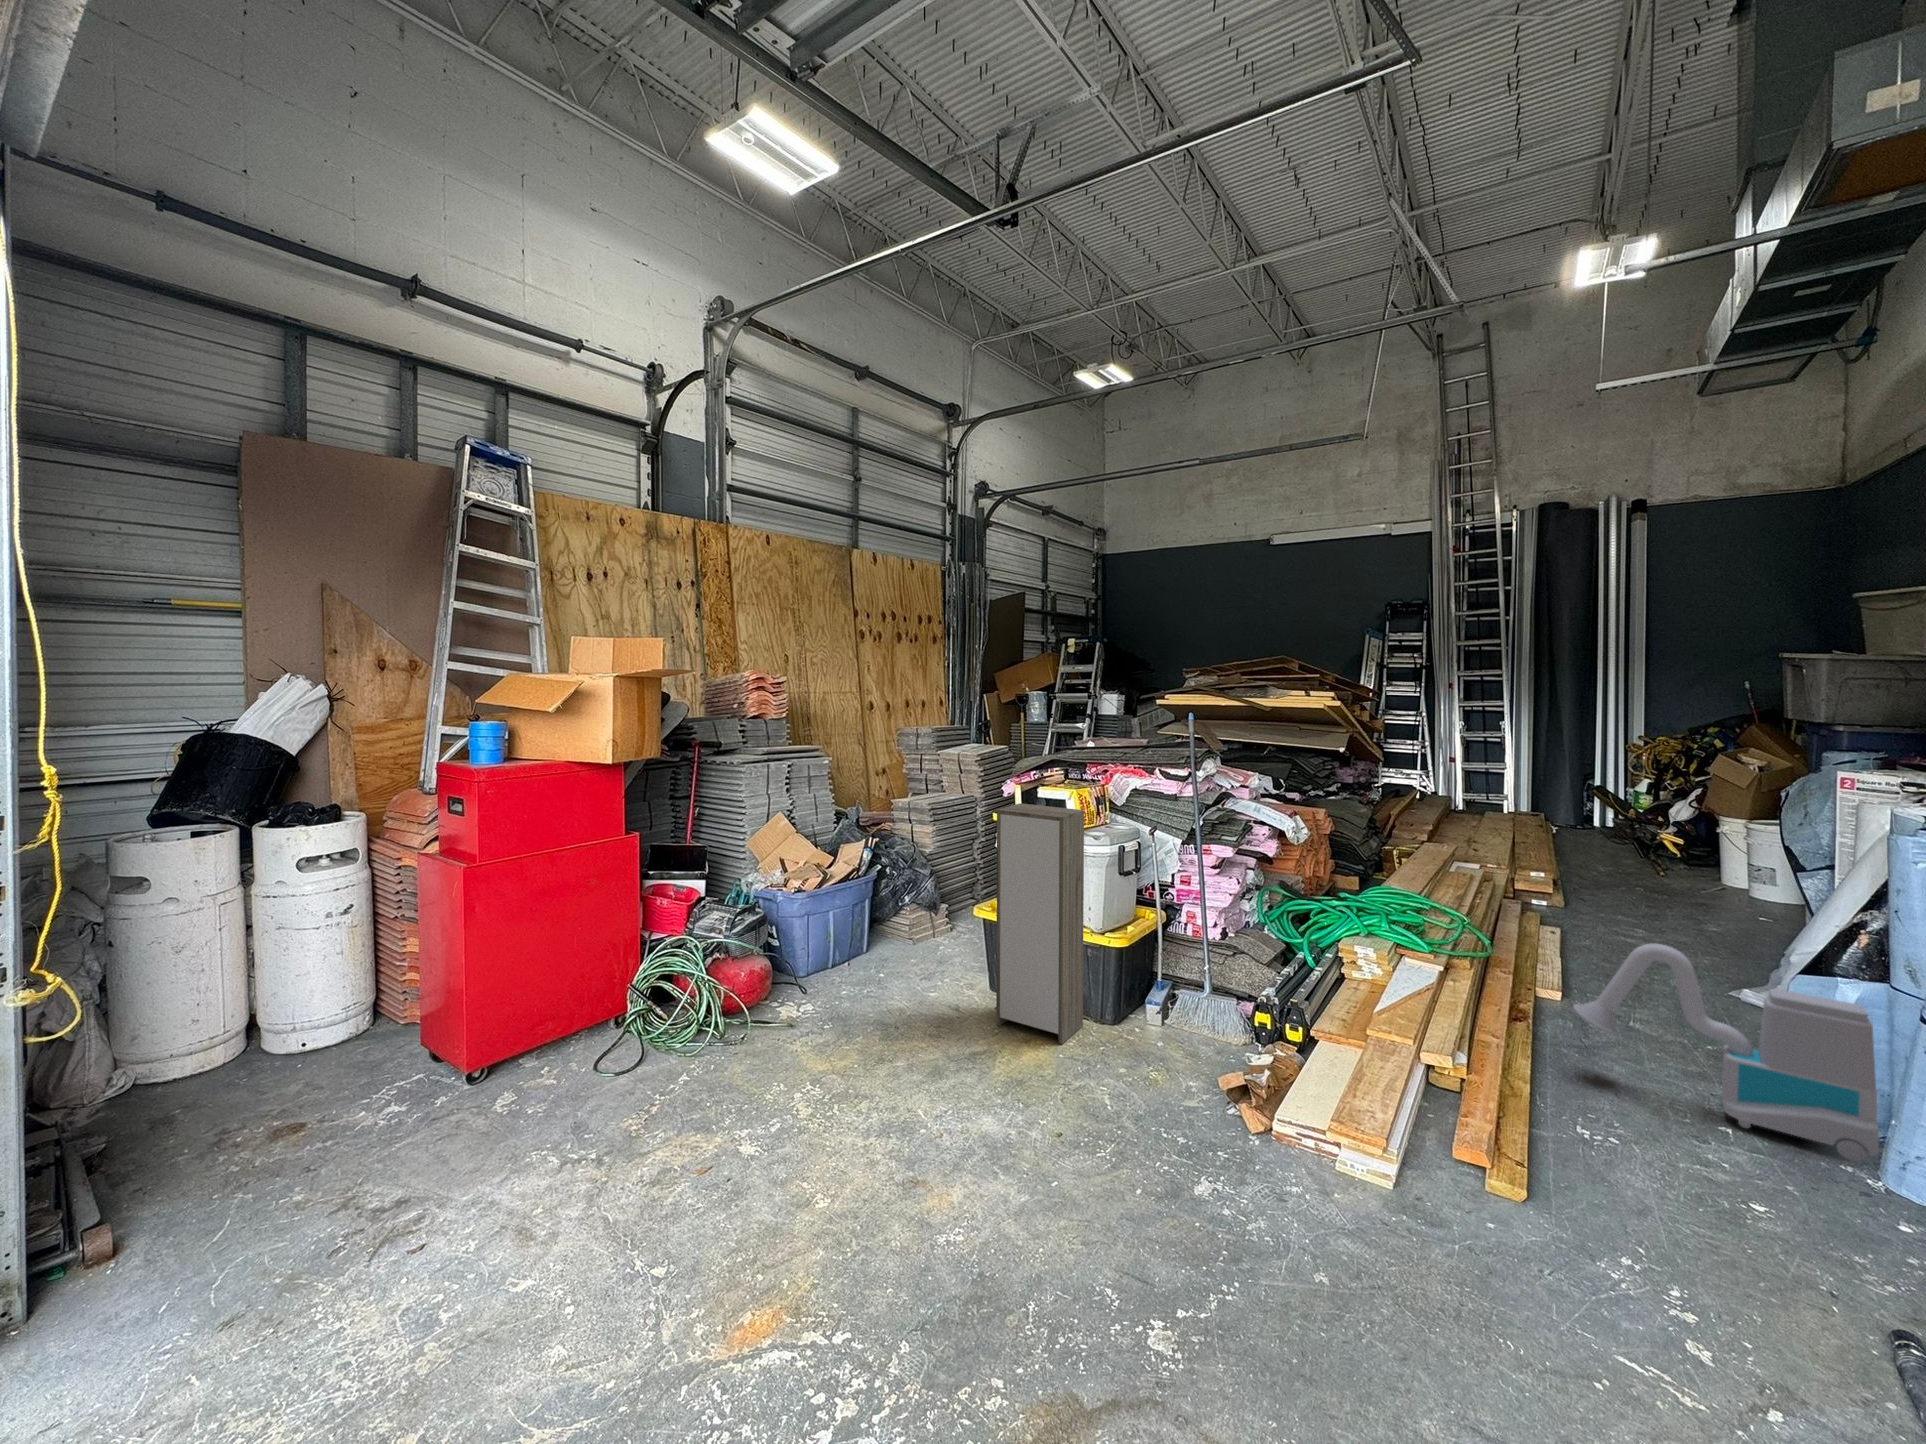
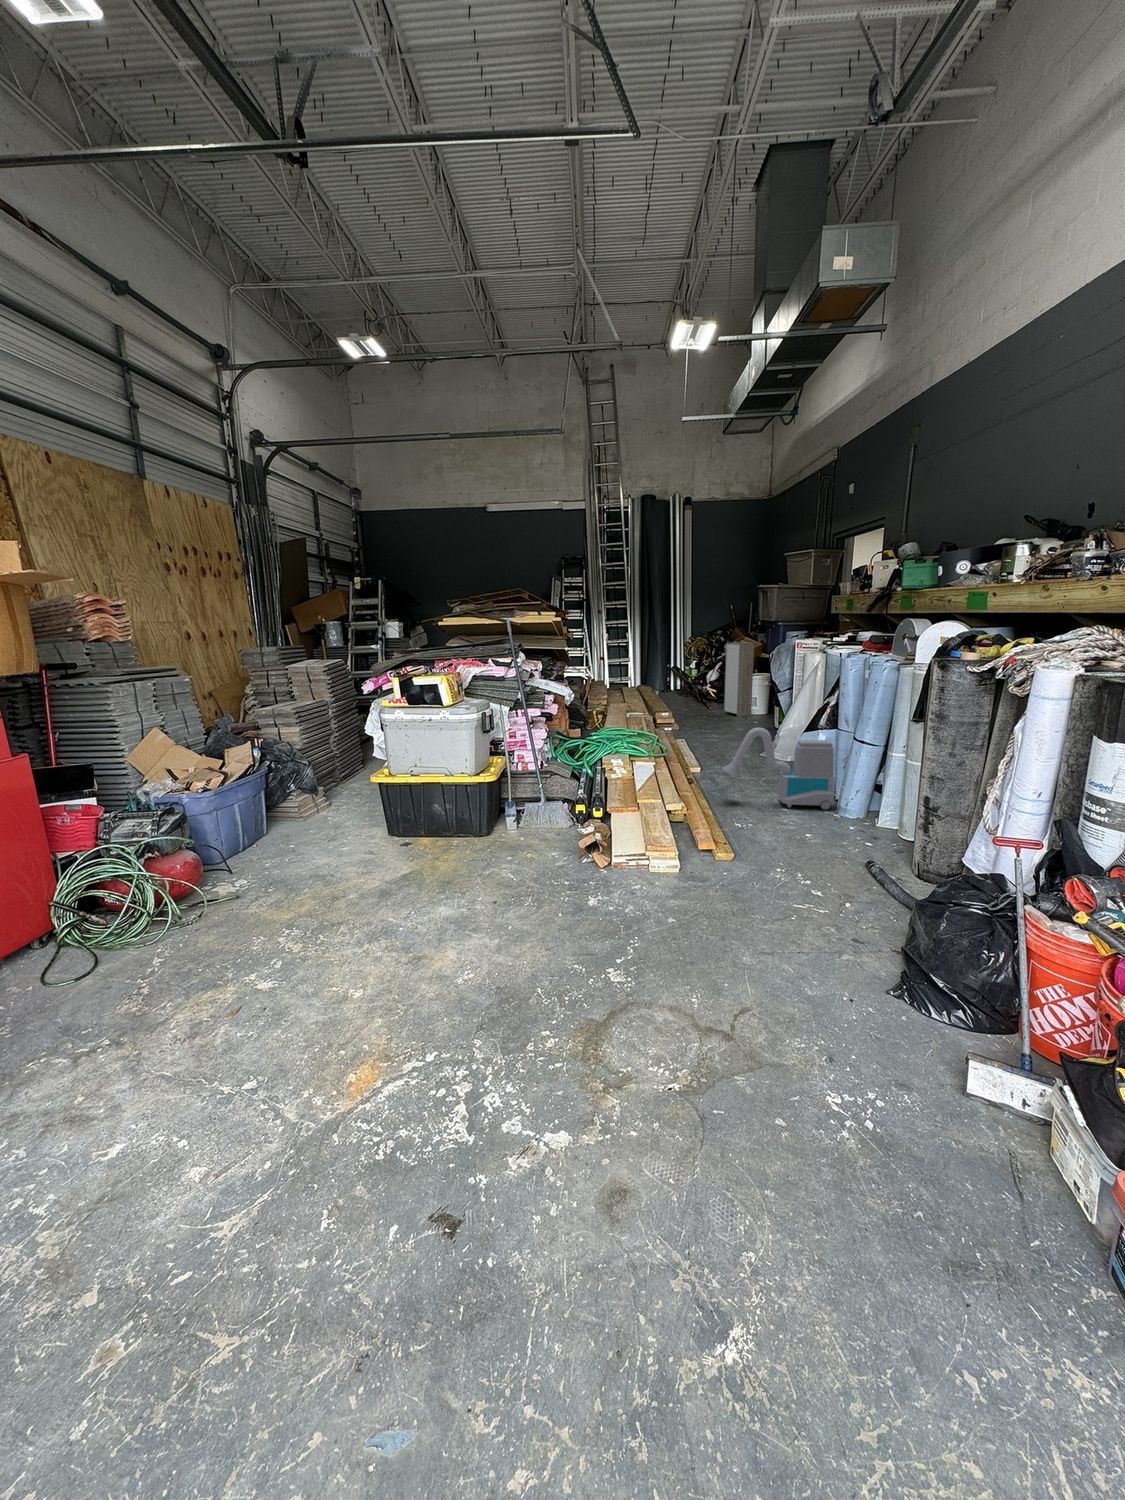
storage cabinet: present [996,803,1084,1044] -> present [724,642,754,717]

